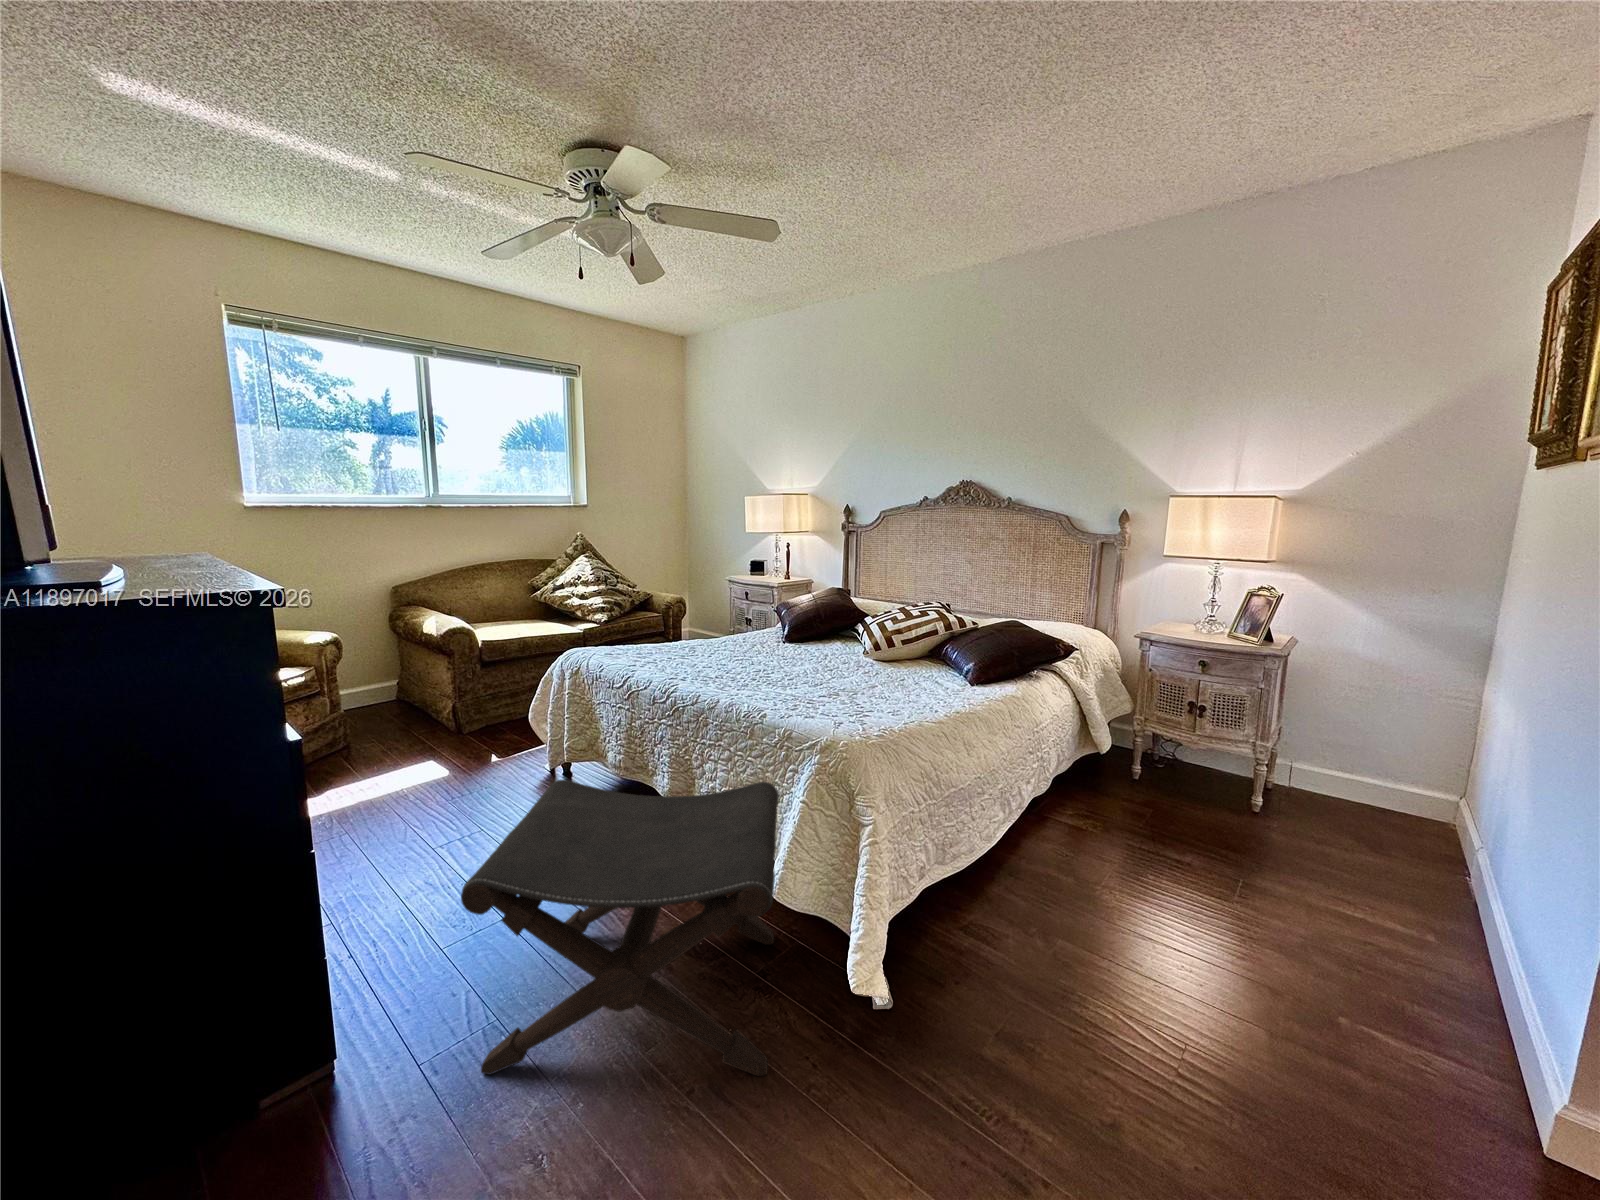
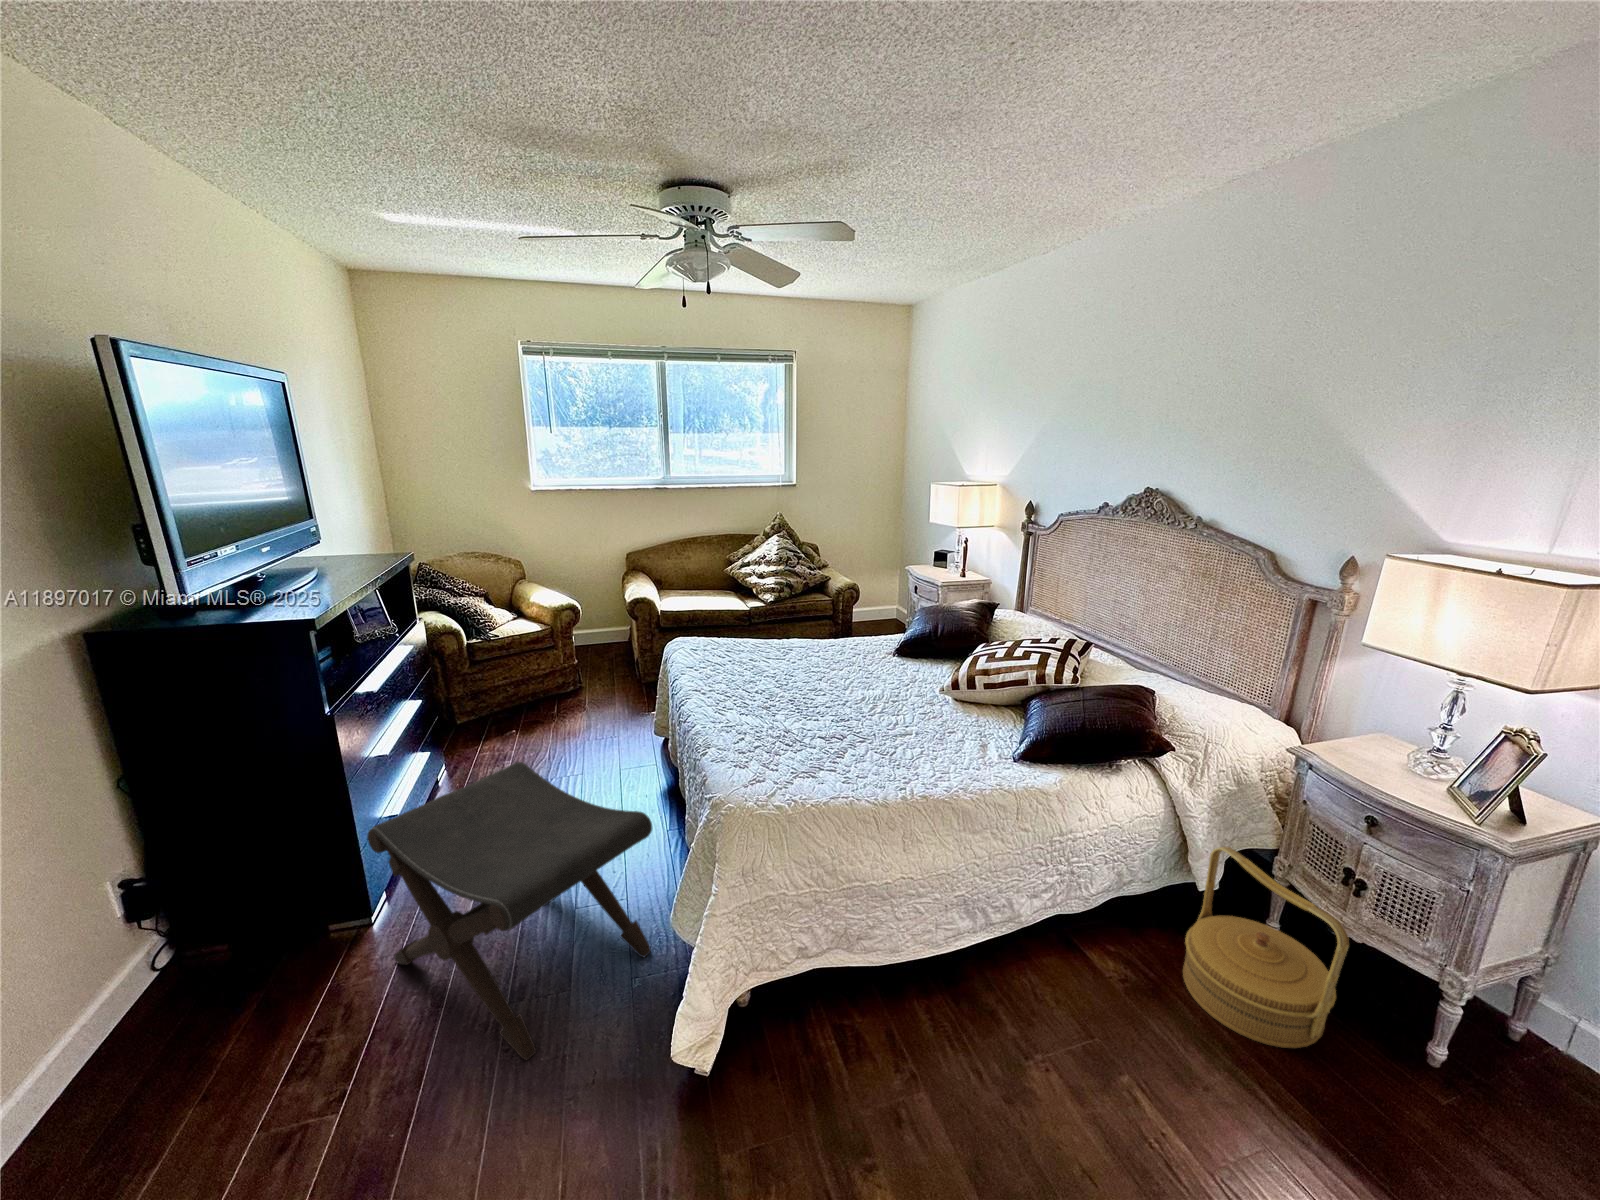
woven basket: none [1112,708,1225,827] -> present [1183,847,1349,1048]

